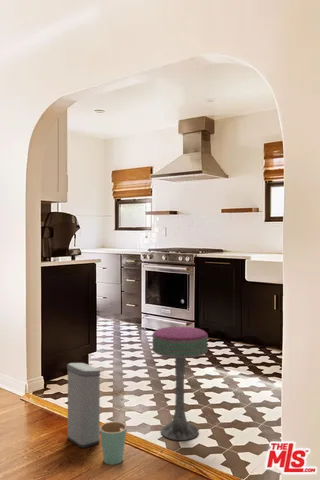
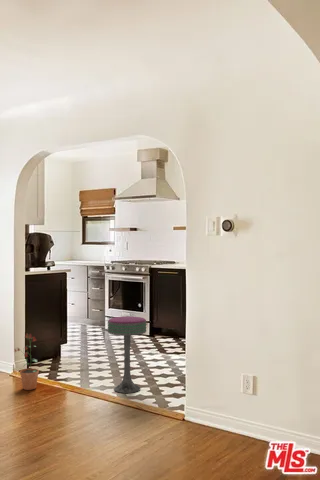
potted plant: none [20,348,55,429] -> present [15,333,39,390]
trash can: present [67,363,127,465] -> none [48,341,89,404]

